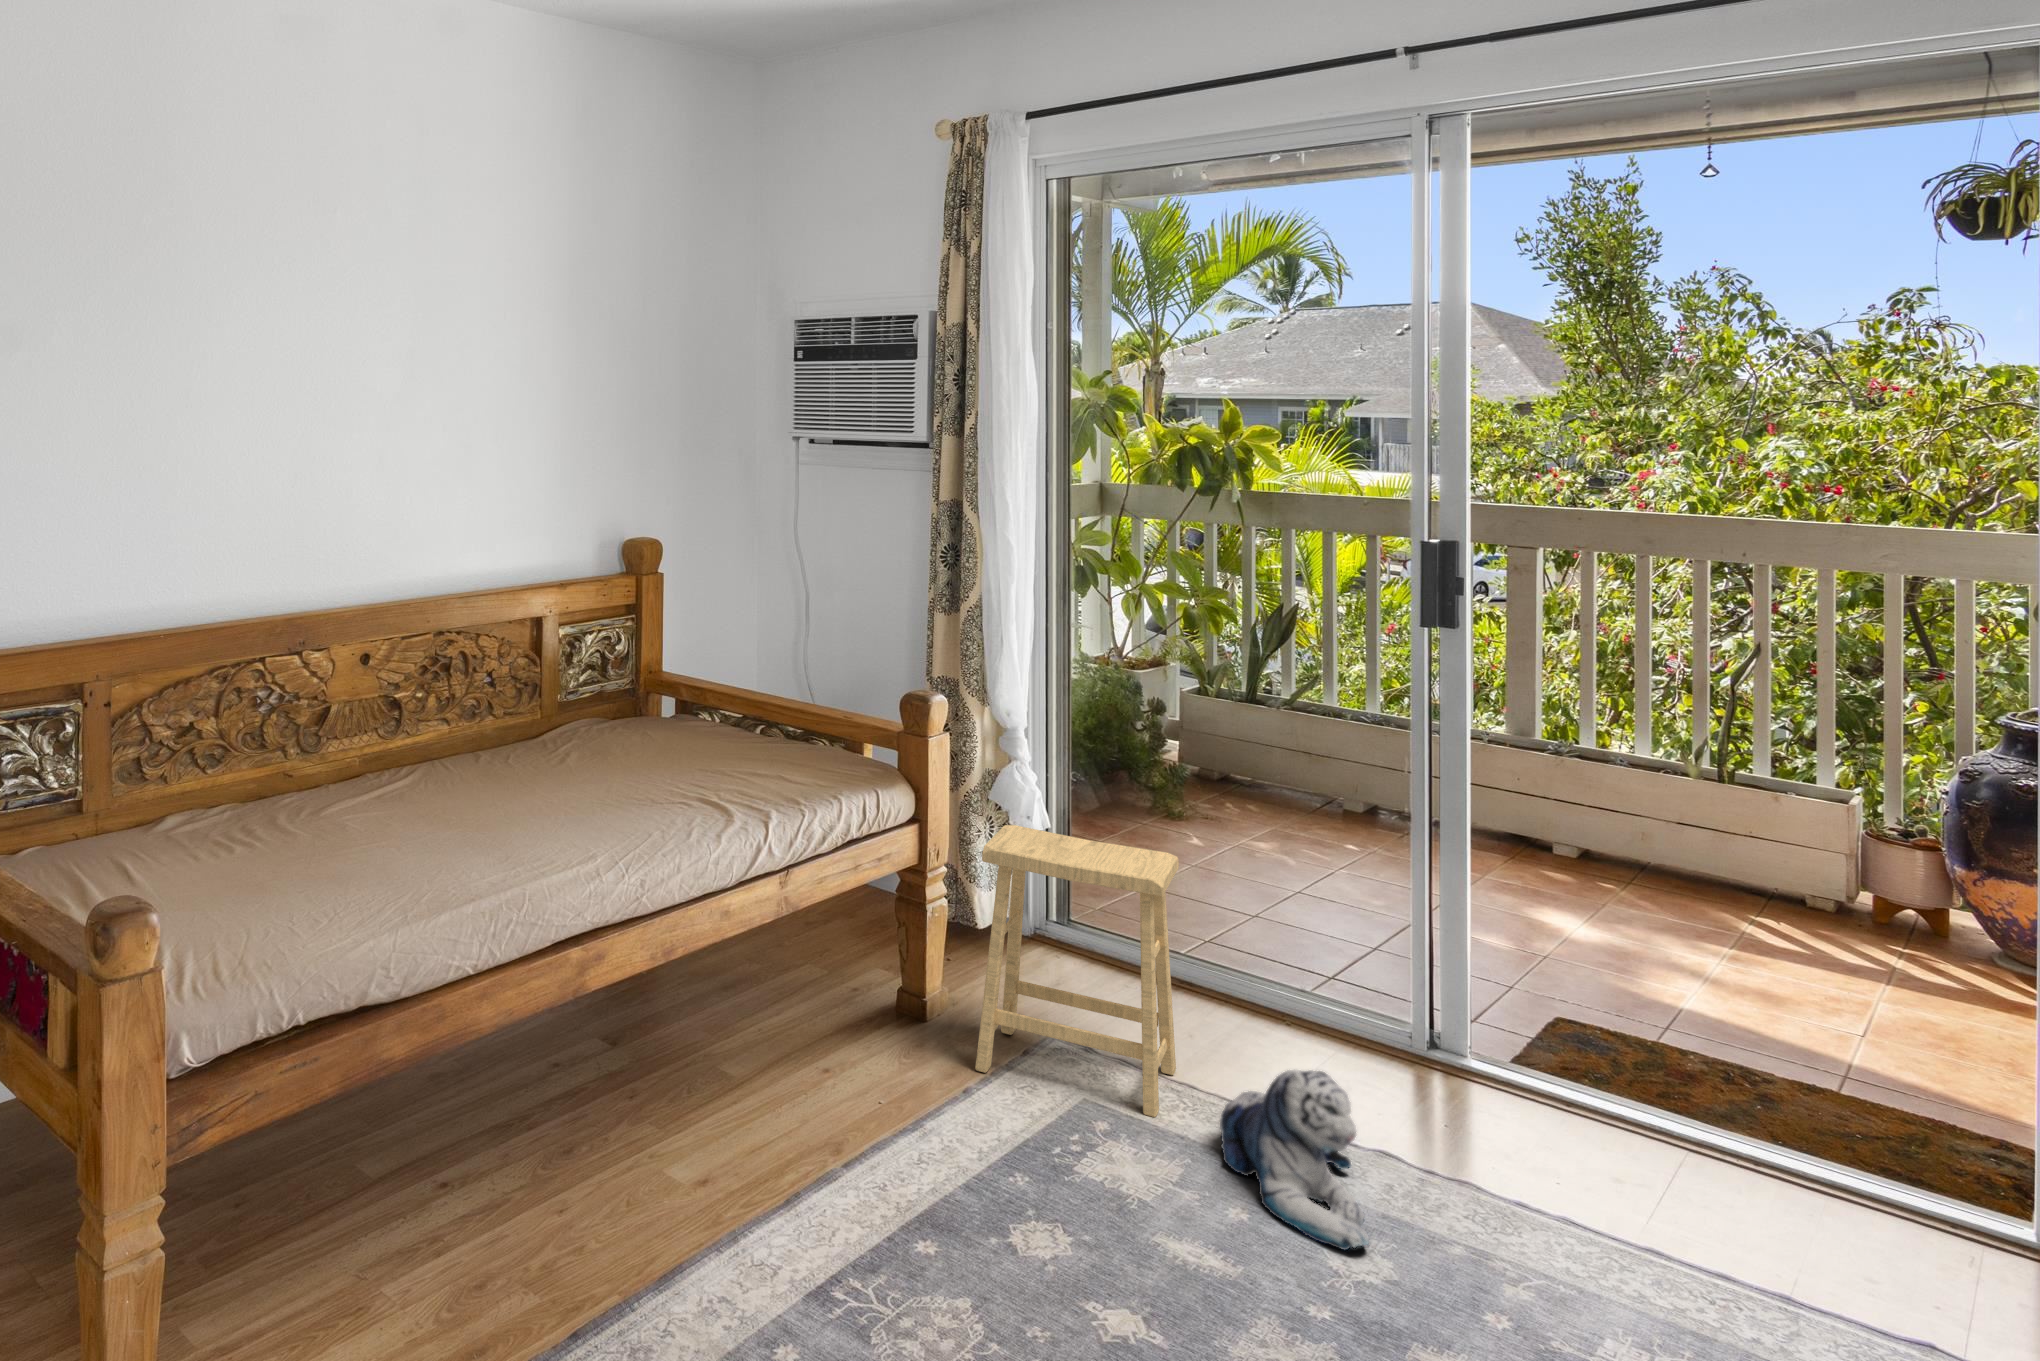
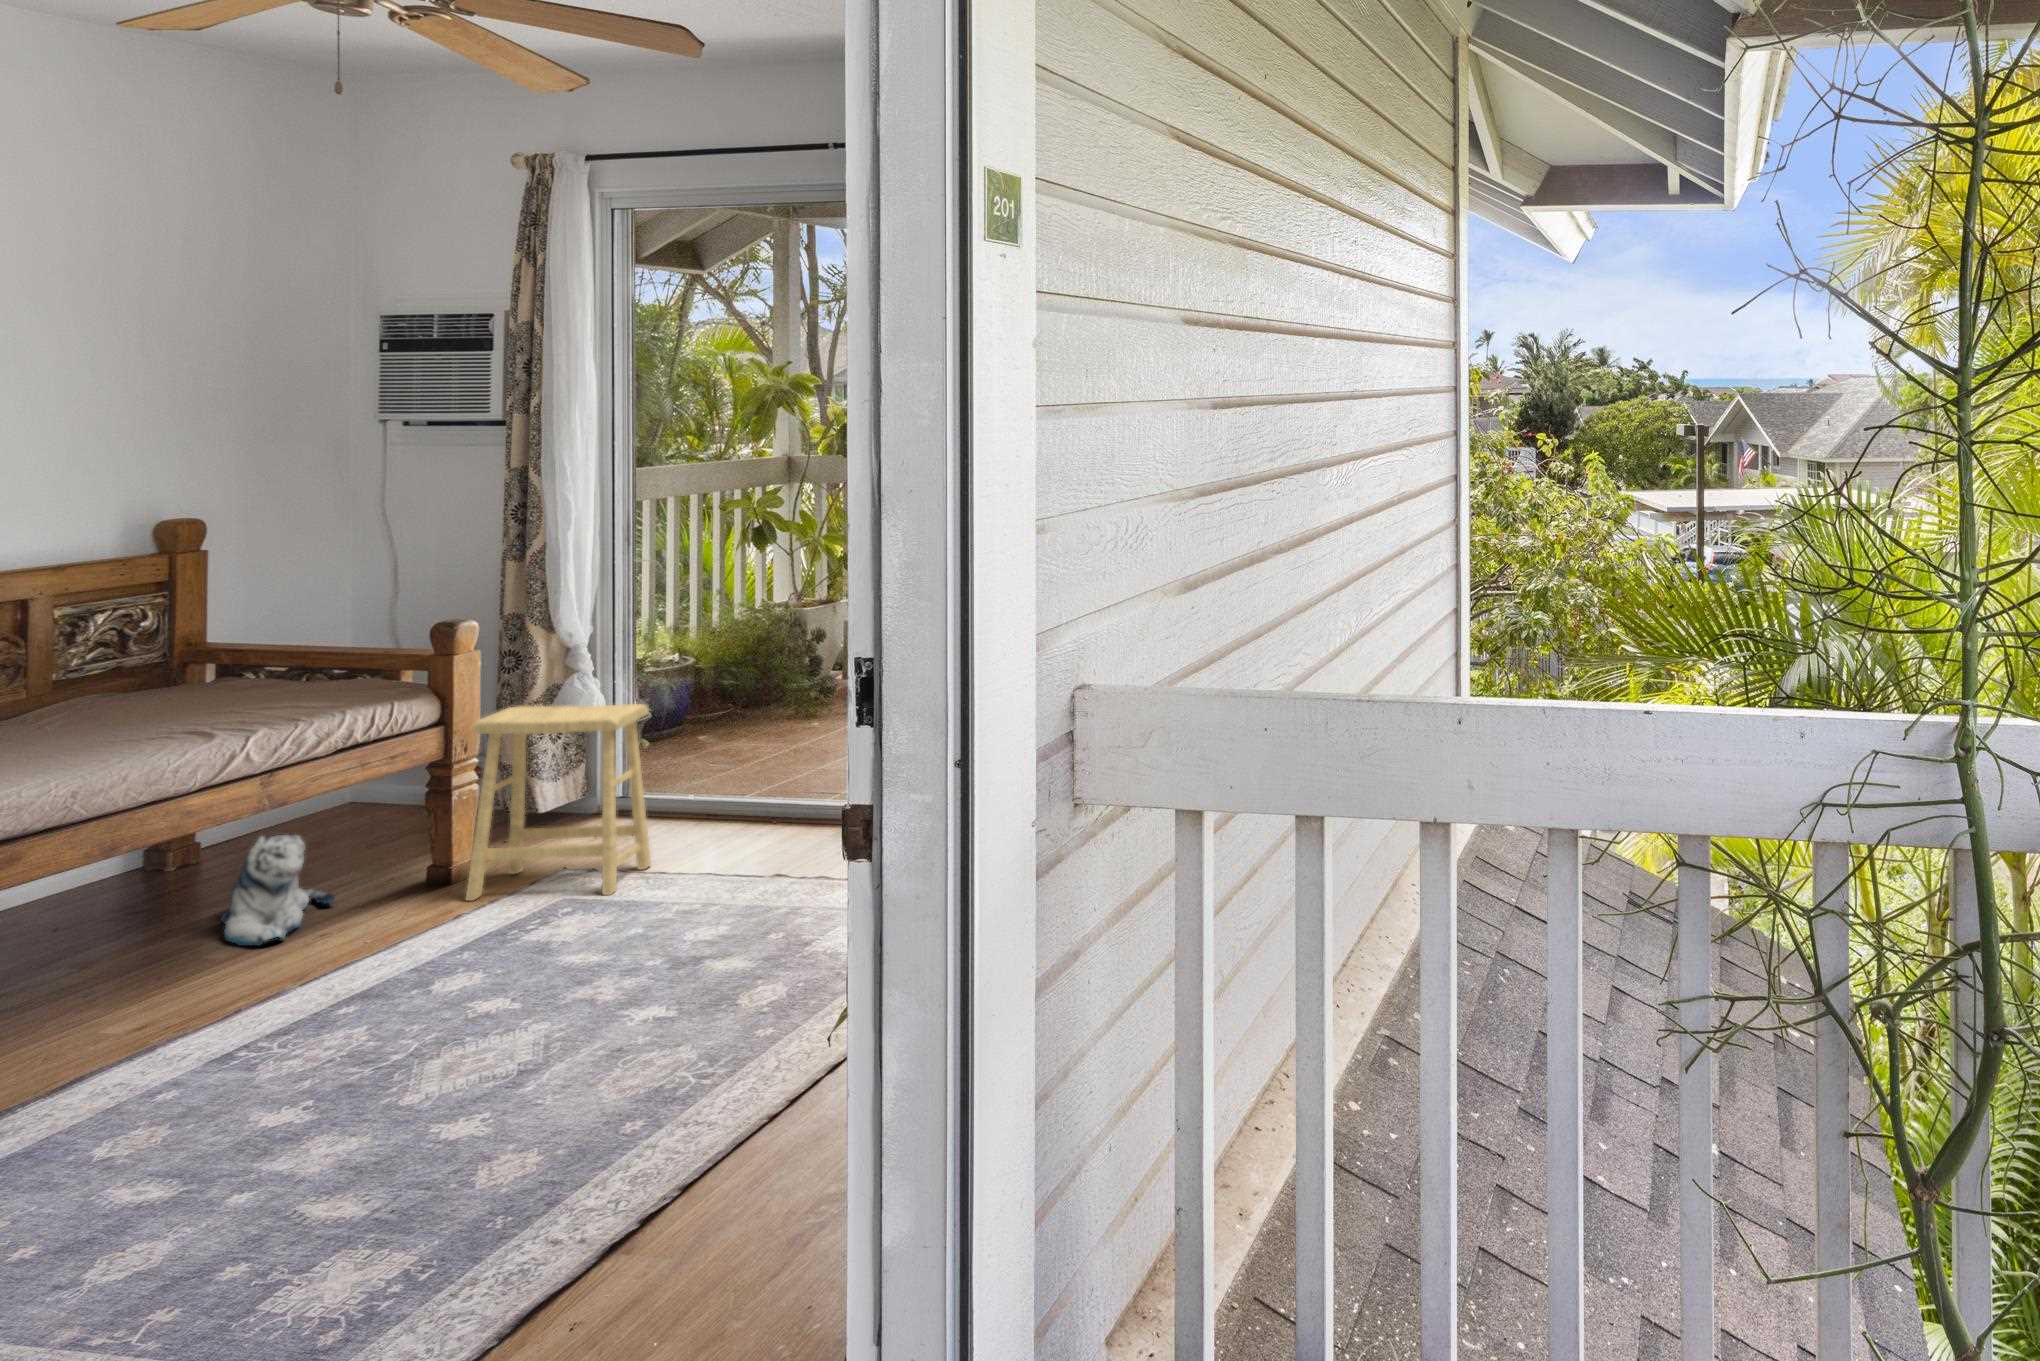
plush toy: present [1220,1070,1369,1250] -> present [221,835,335,946]

